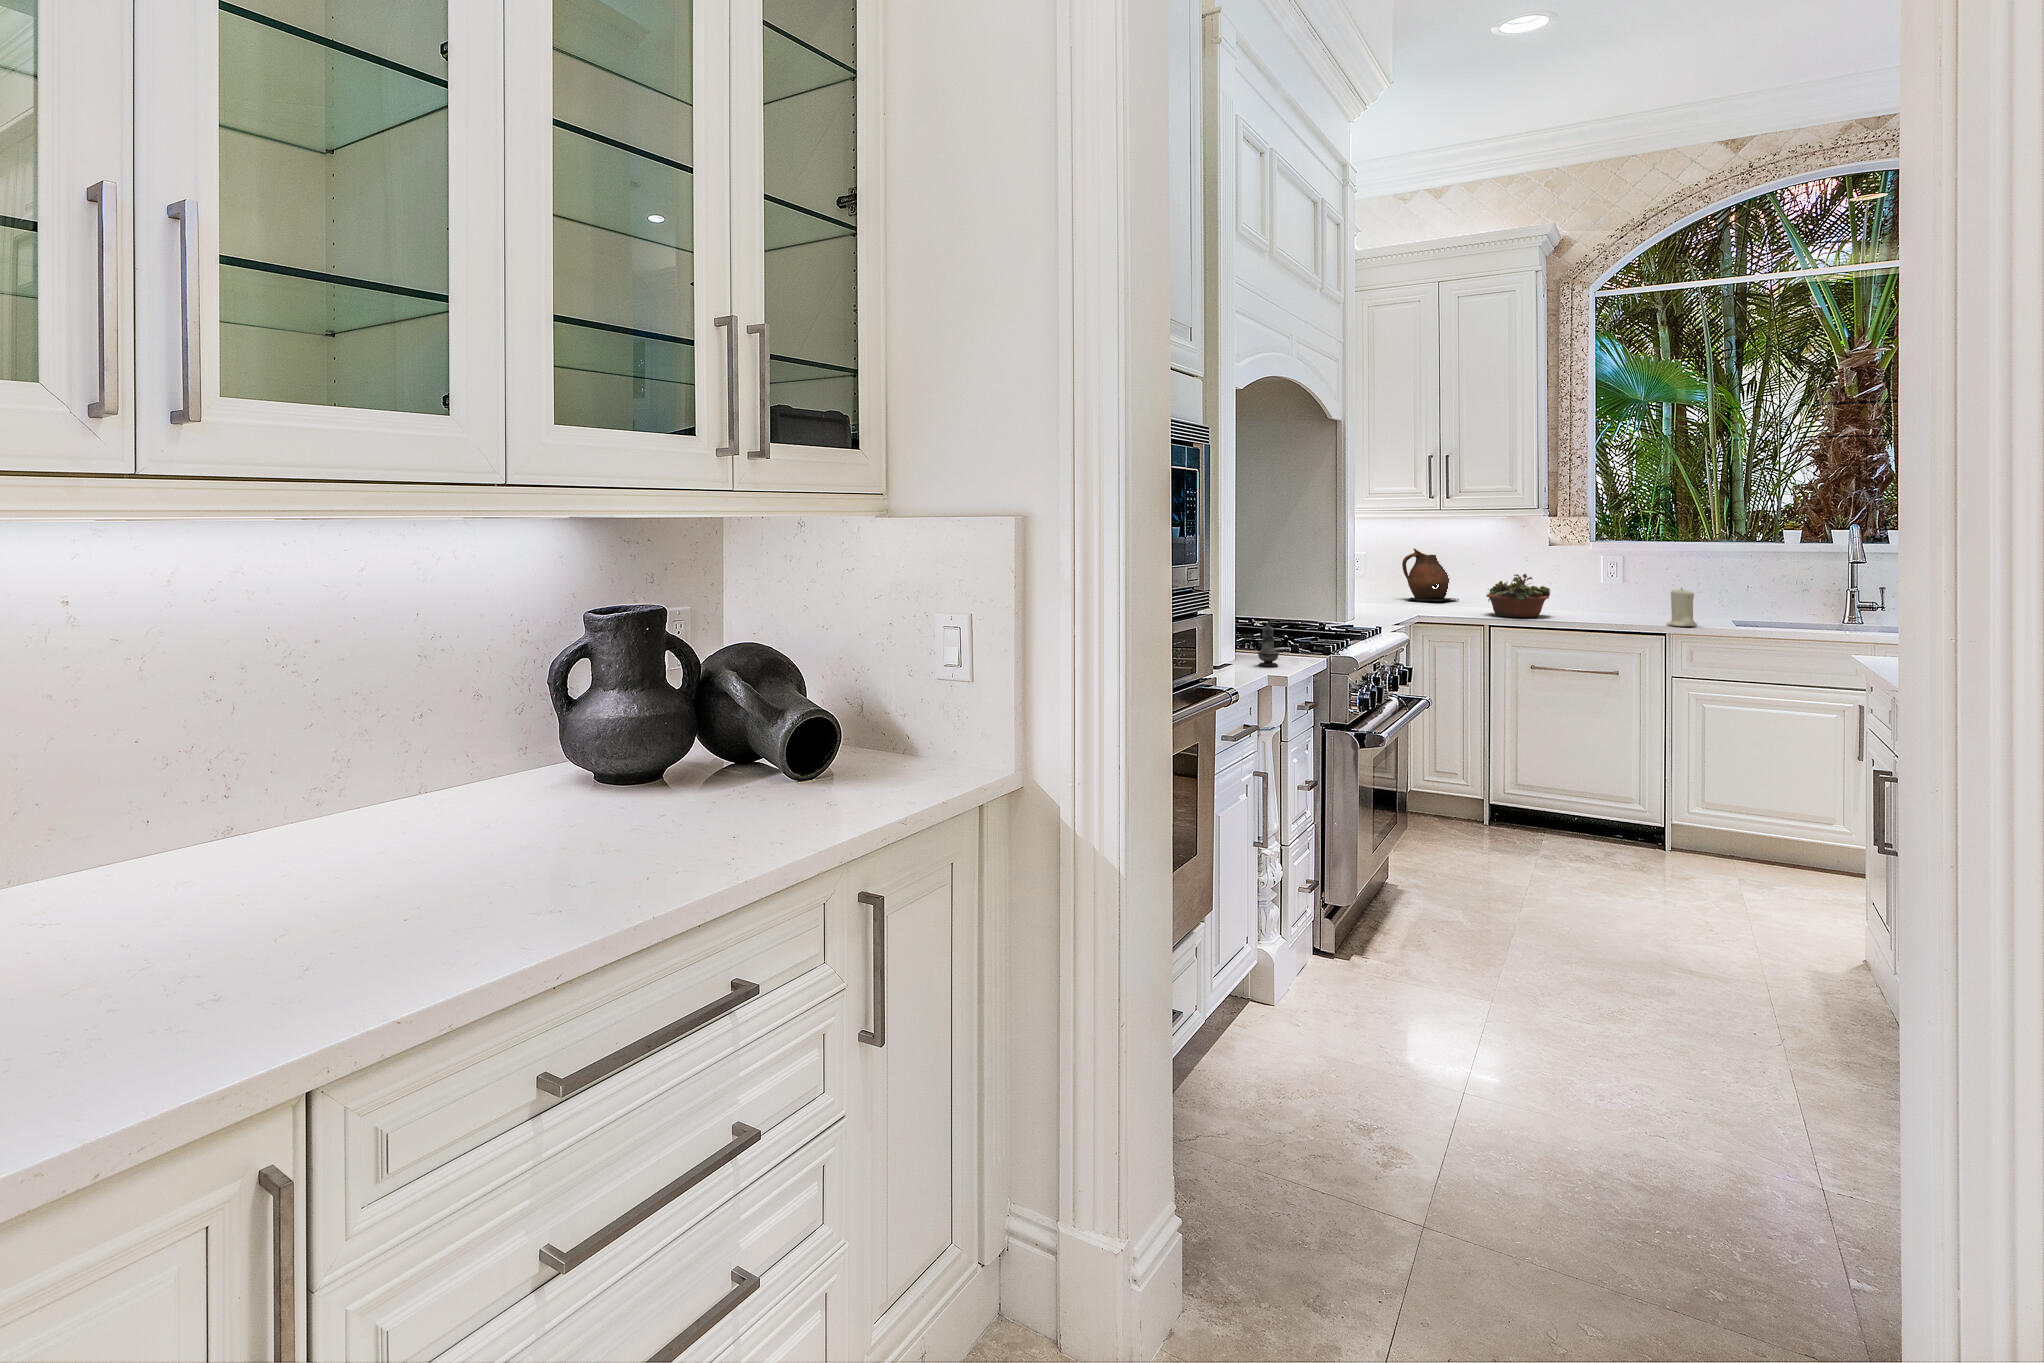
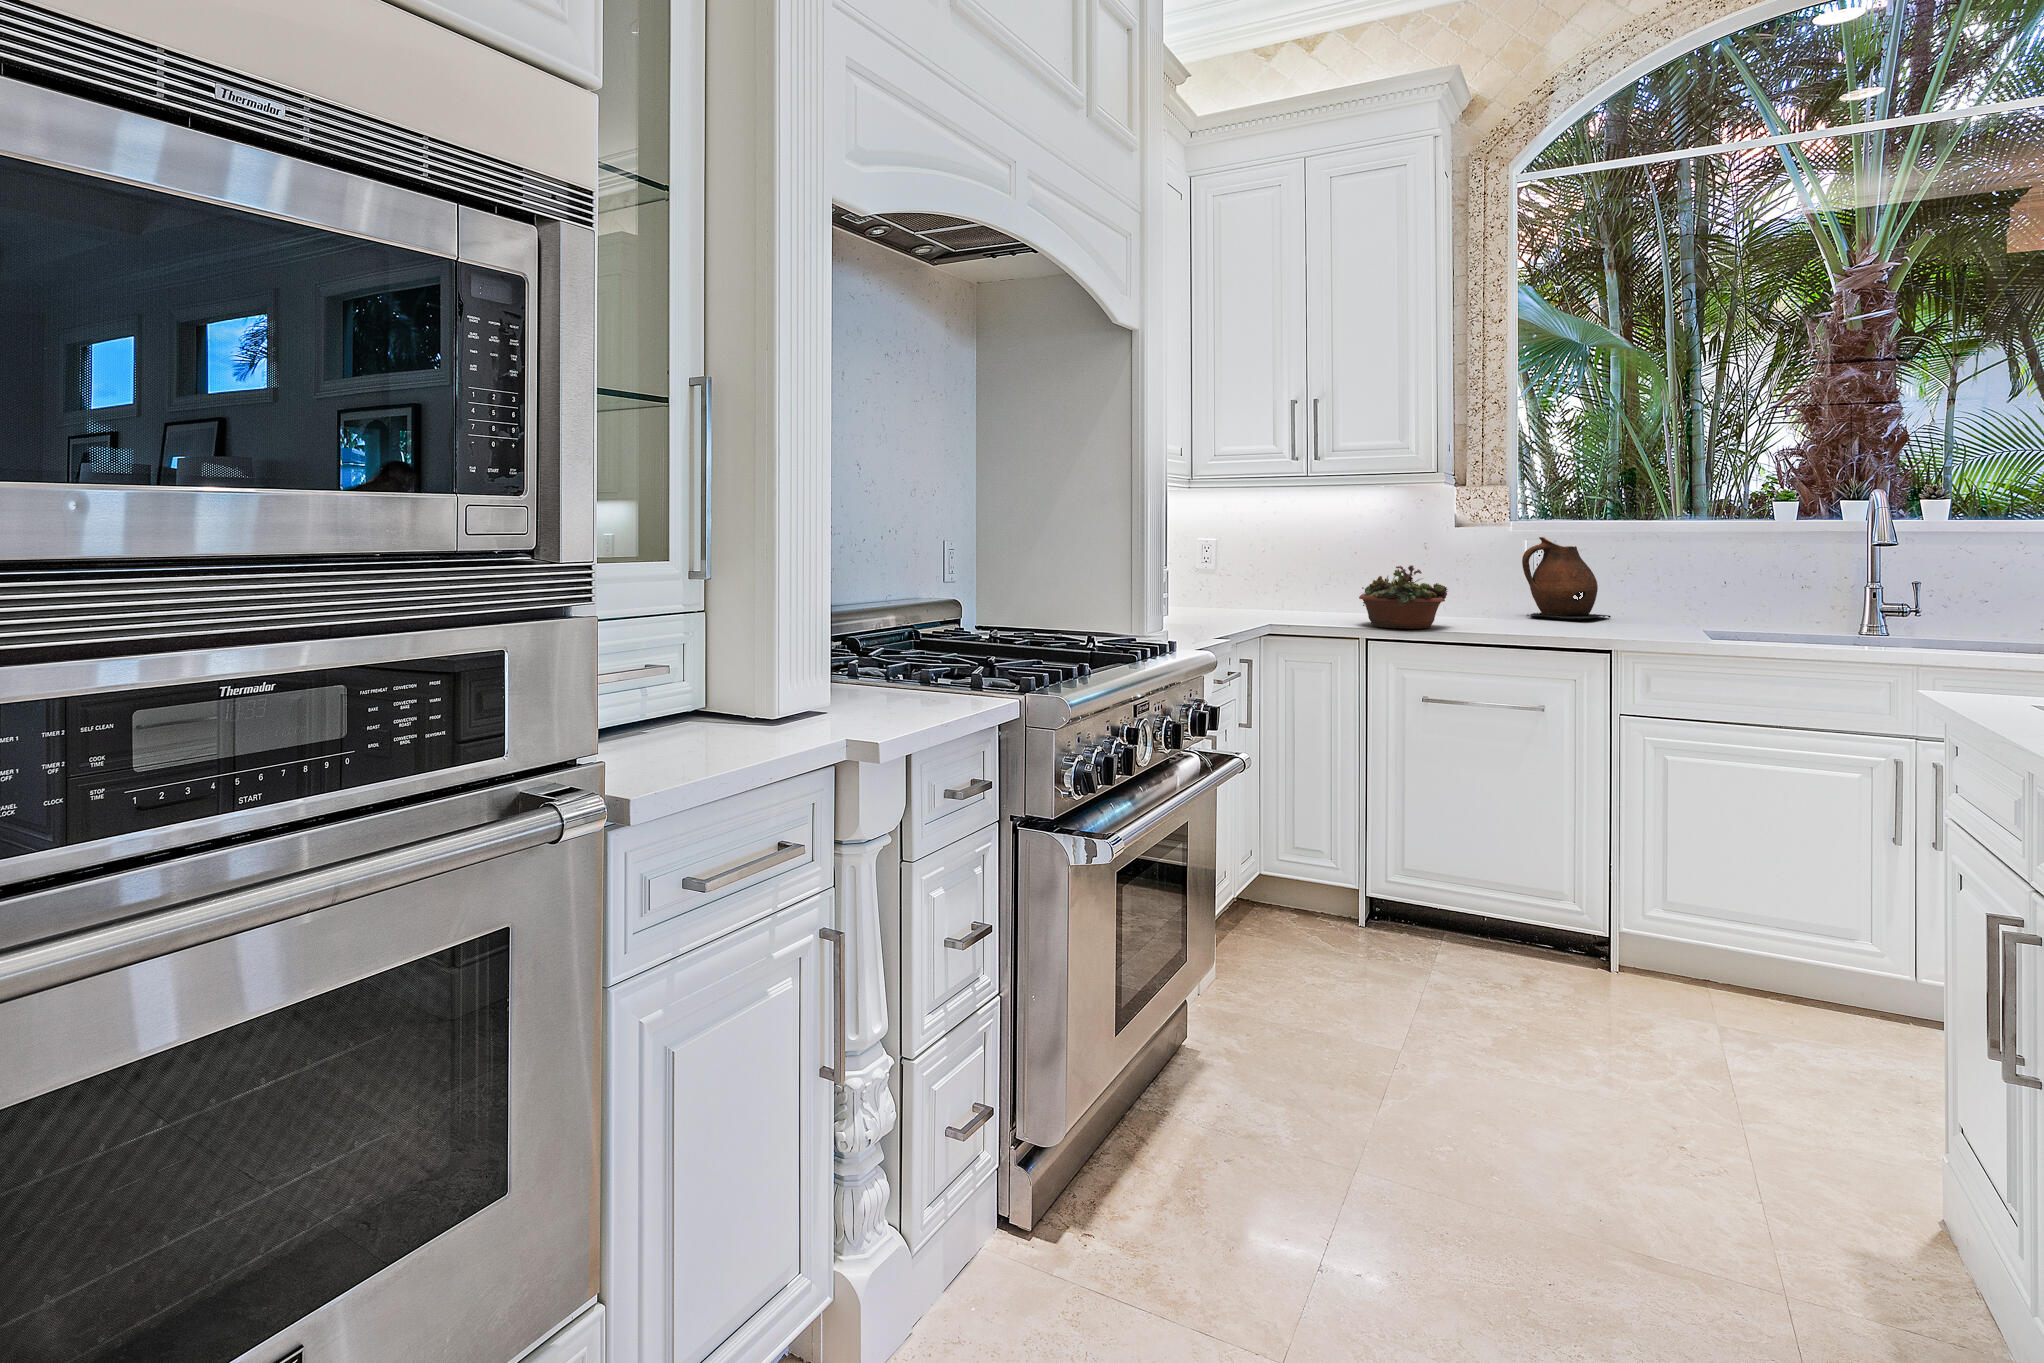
ceramic pitcher: present [1402,549,1459,602] -> present [1522,537,1611,620]
candle: present [1666,588,1697,626] -> none [1608,585,1653,642]
salt shaker: present [1257,623,1279,666] -> none [863,636,903,719]

